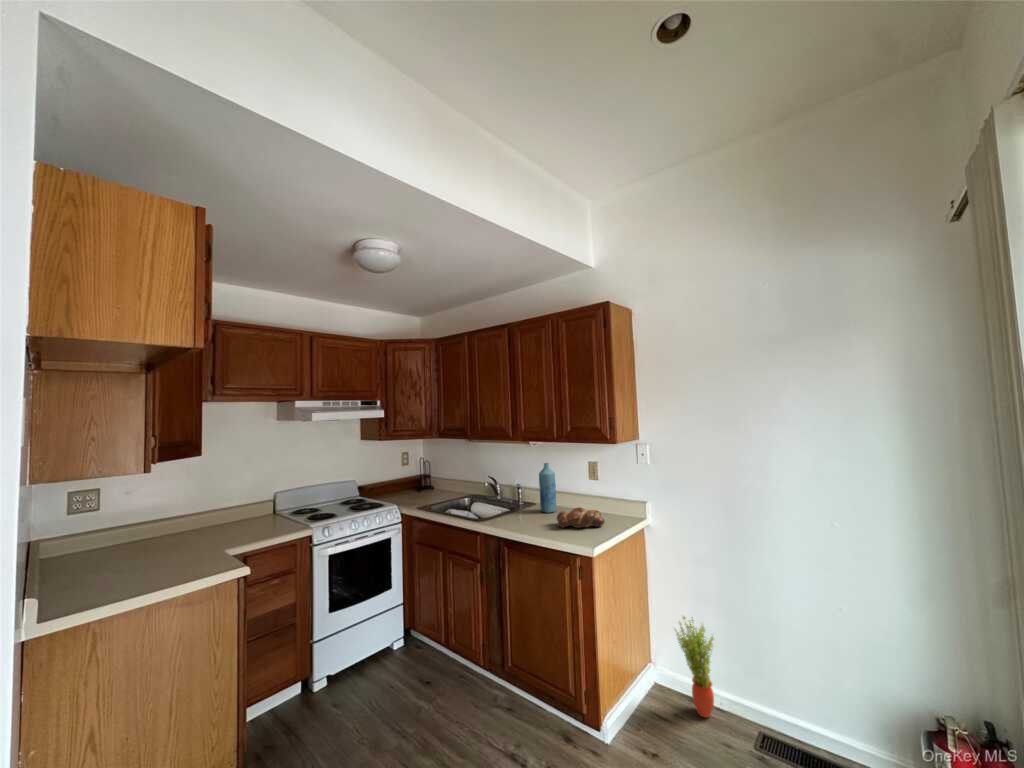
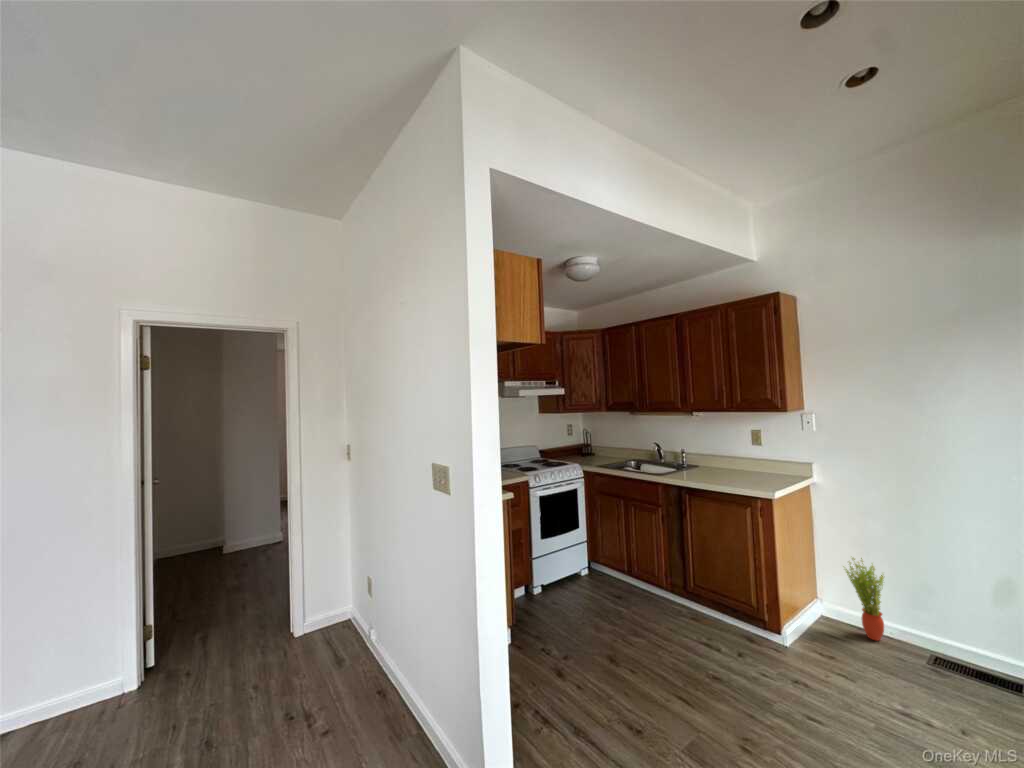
bottle: present [539,463,557,513] -> none [704,431,722,472]
bread loaf: present [557,507,605,528] -> none [729,465,775,481]

